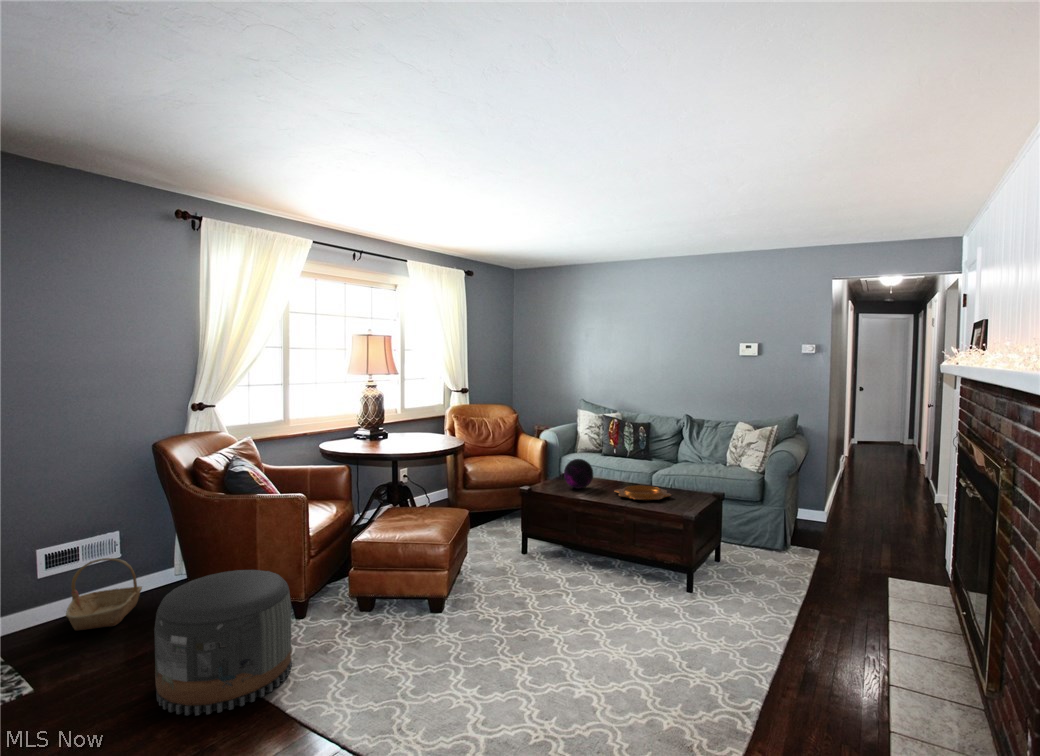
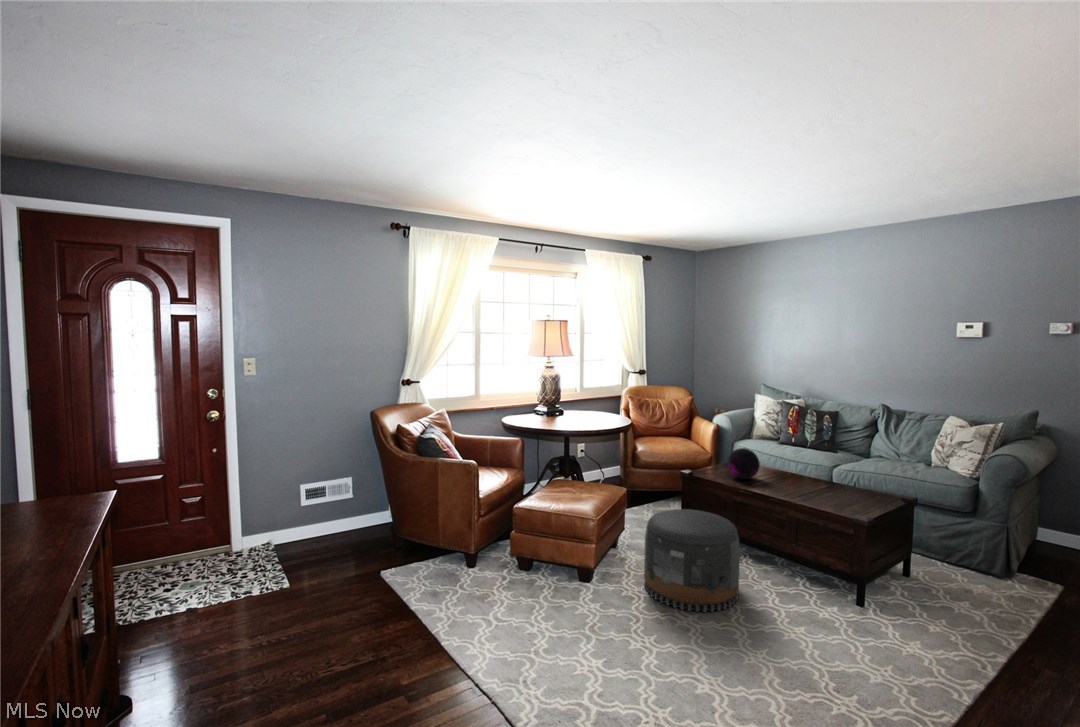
decorative bowl: present [615,485,671,501] -> none [780,482,847,500]
basket: present [66,558,142,630] -> none [308,498,361,551]
pouf: present [154,570,292,715] -> present [644,509,740,612]

